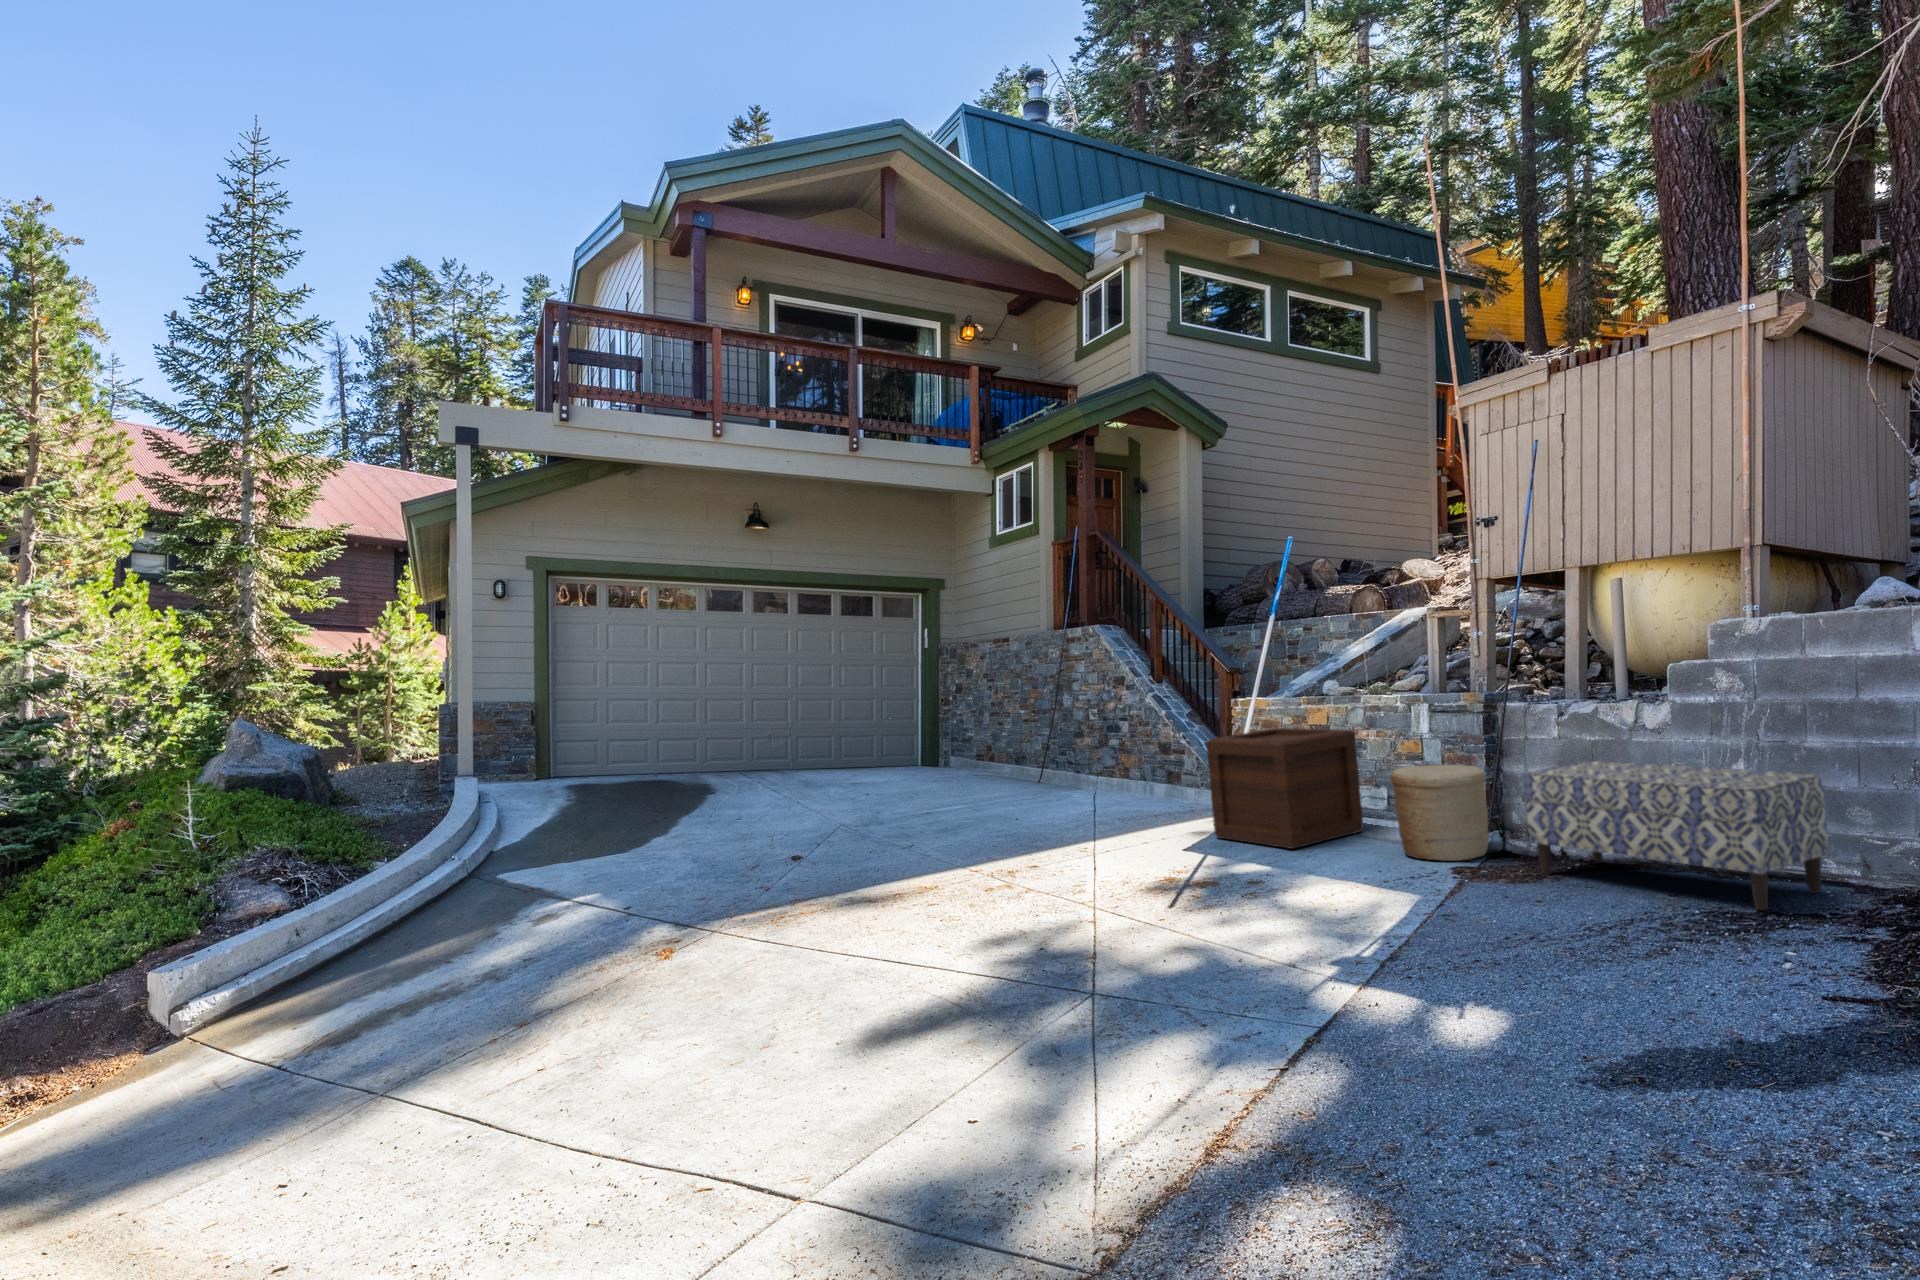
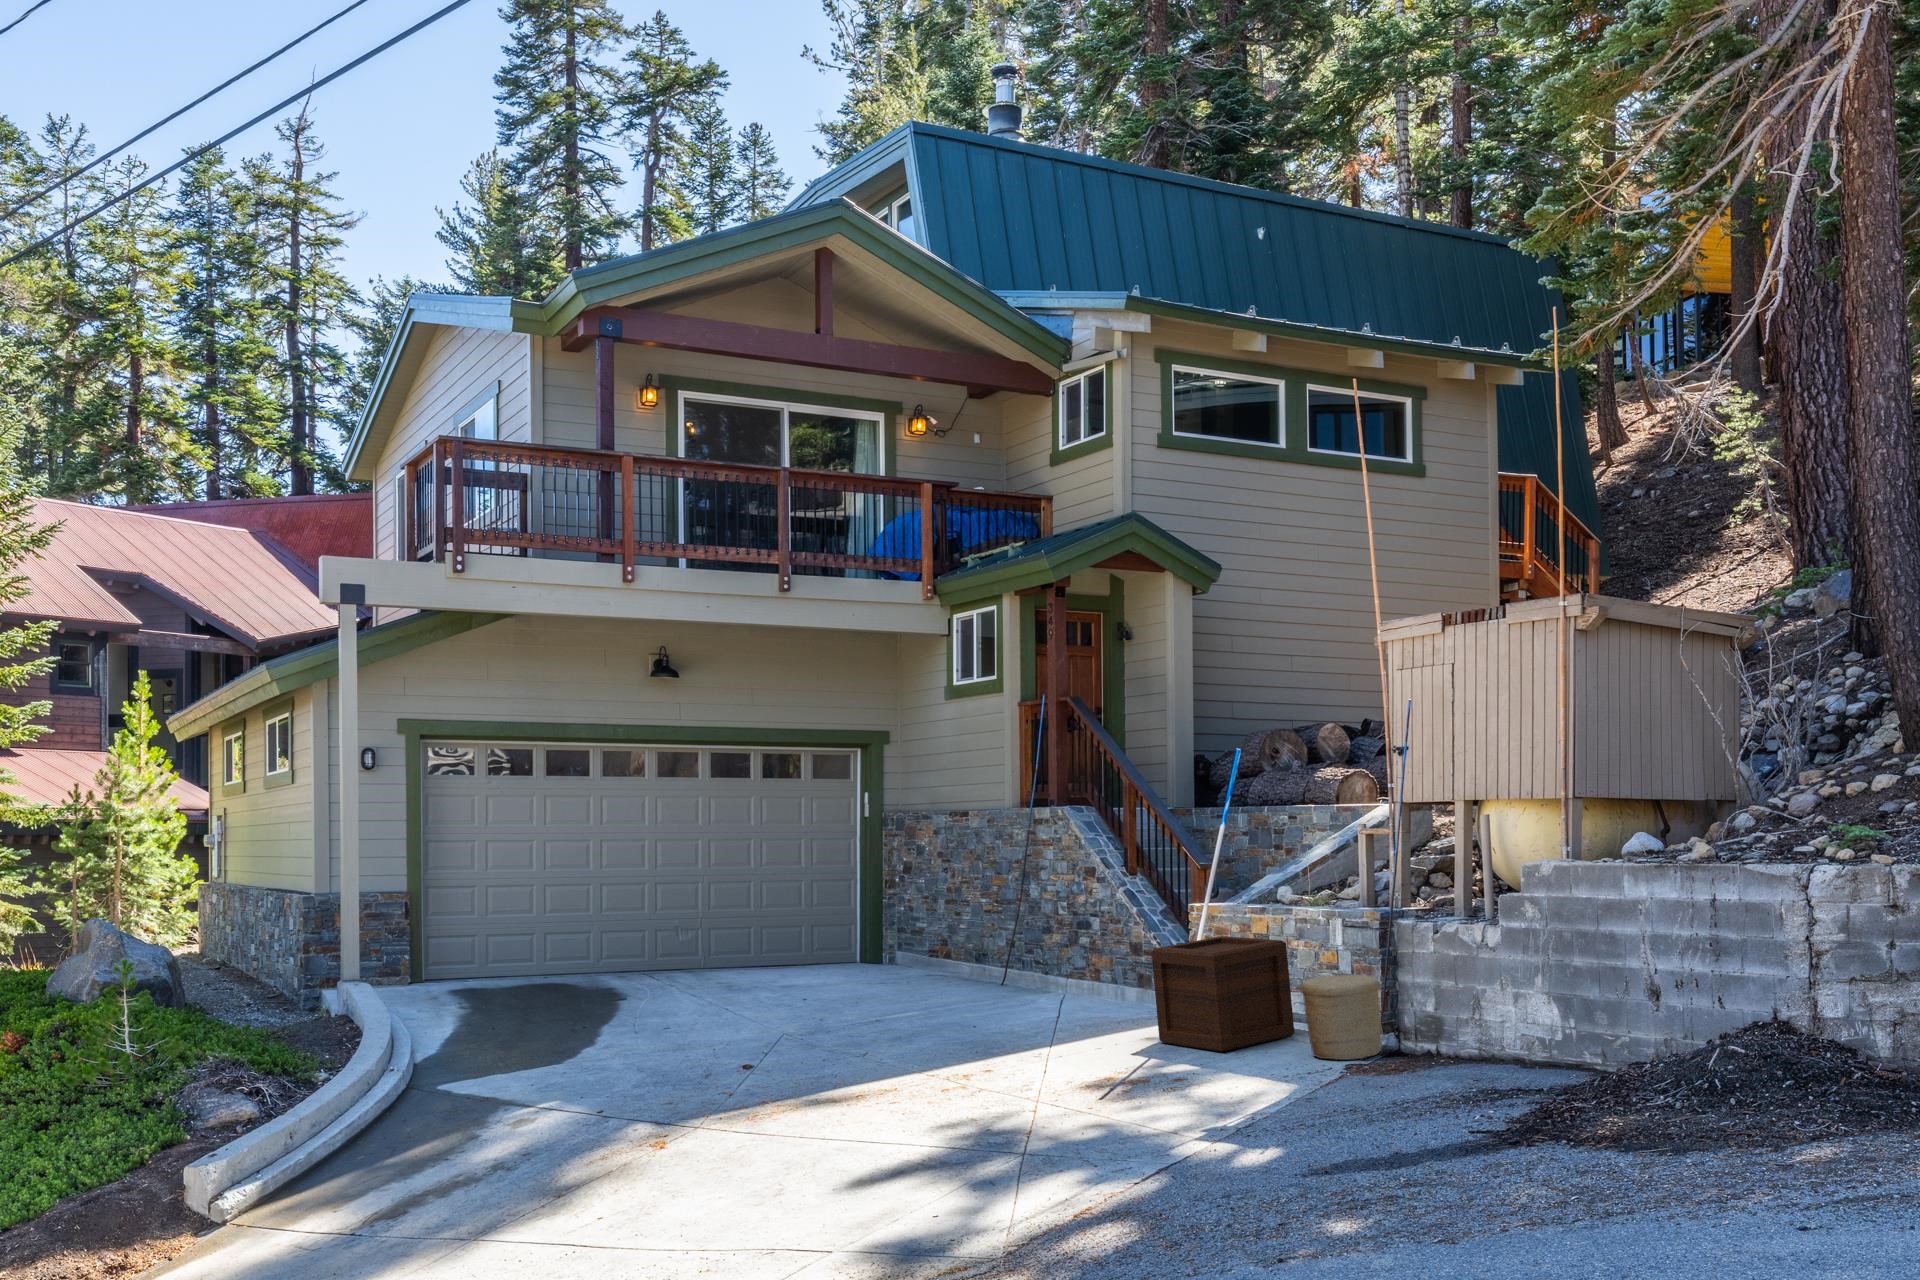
bench: present [1524,761,1829,910] -> none [1392,973,1590,1091]

